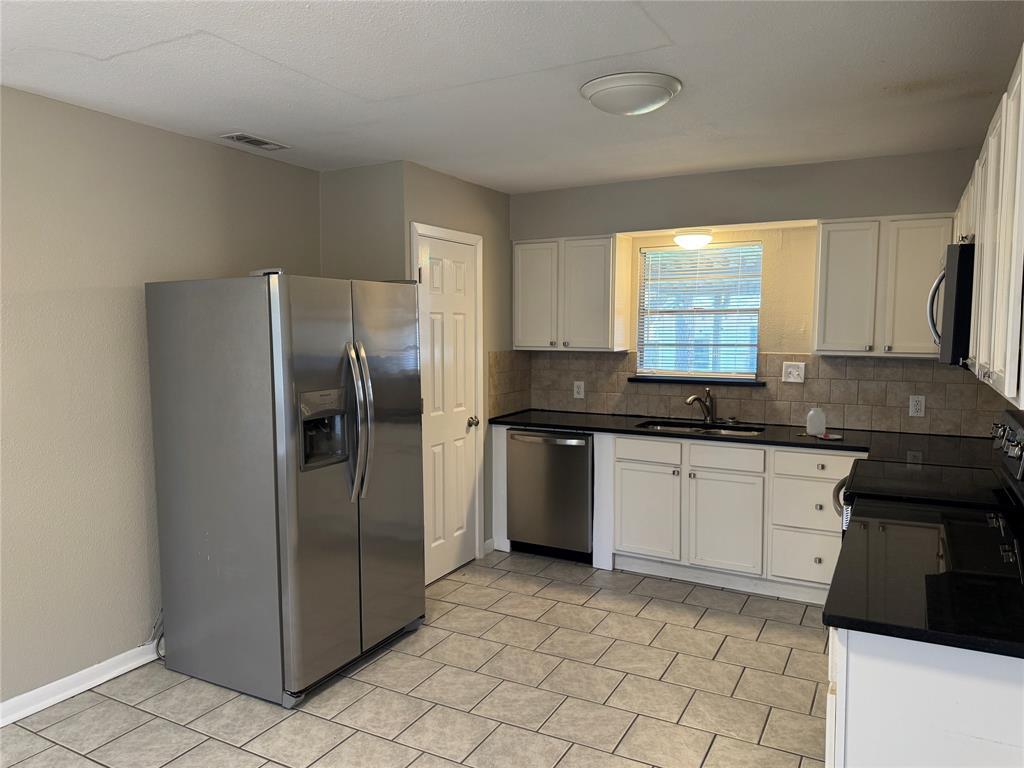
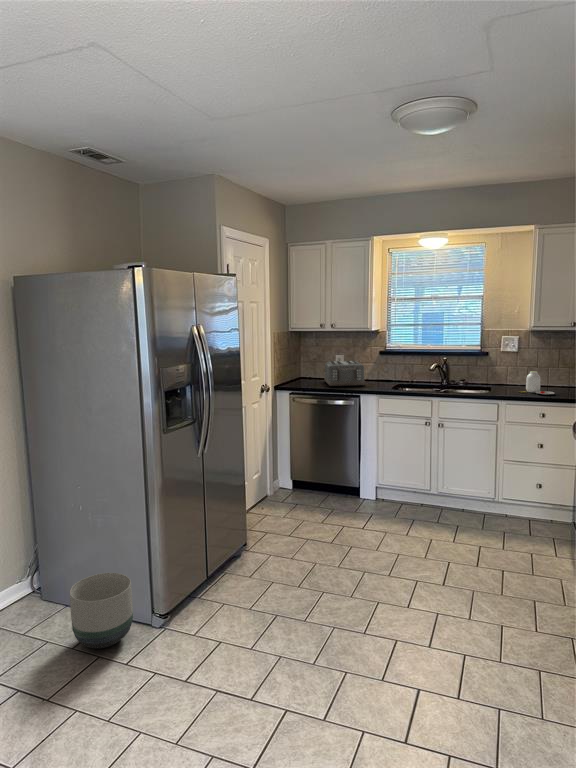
toaster: none [558,390,605,421] -> present [325,361,365,386]
planter: none [180,638,257,728] -> present [70,573,133,648]

